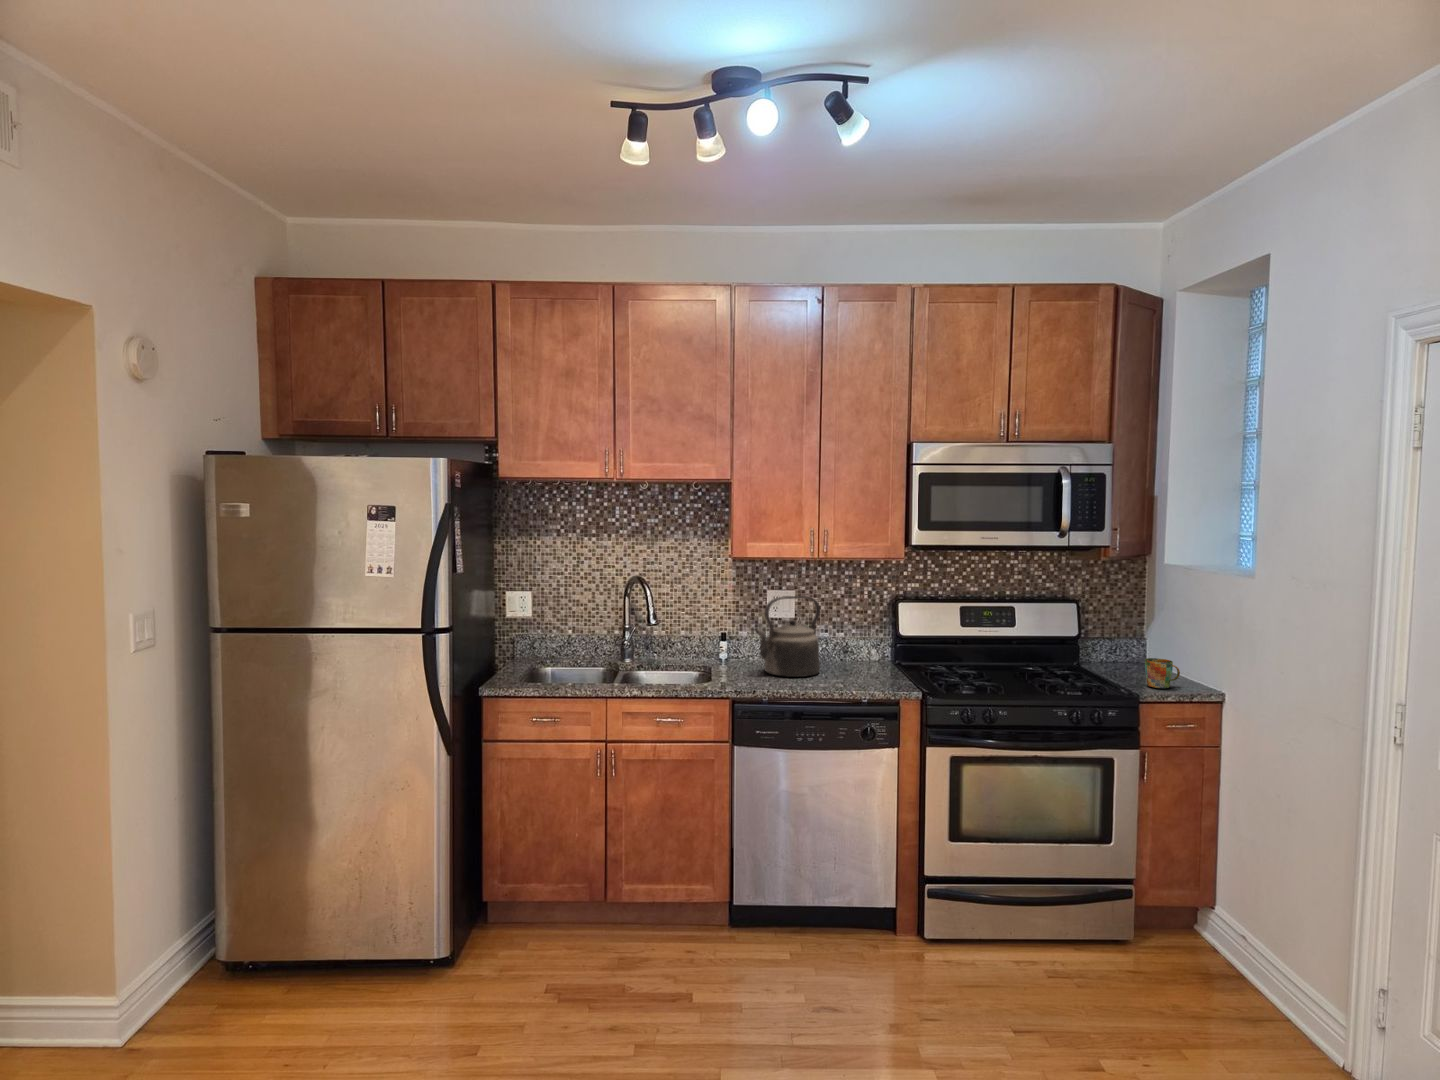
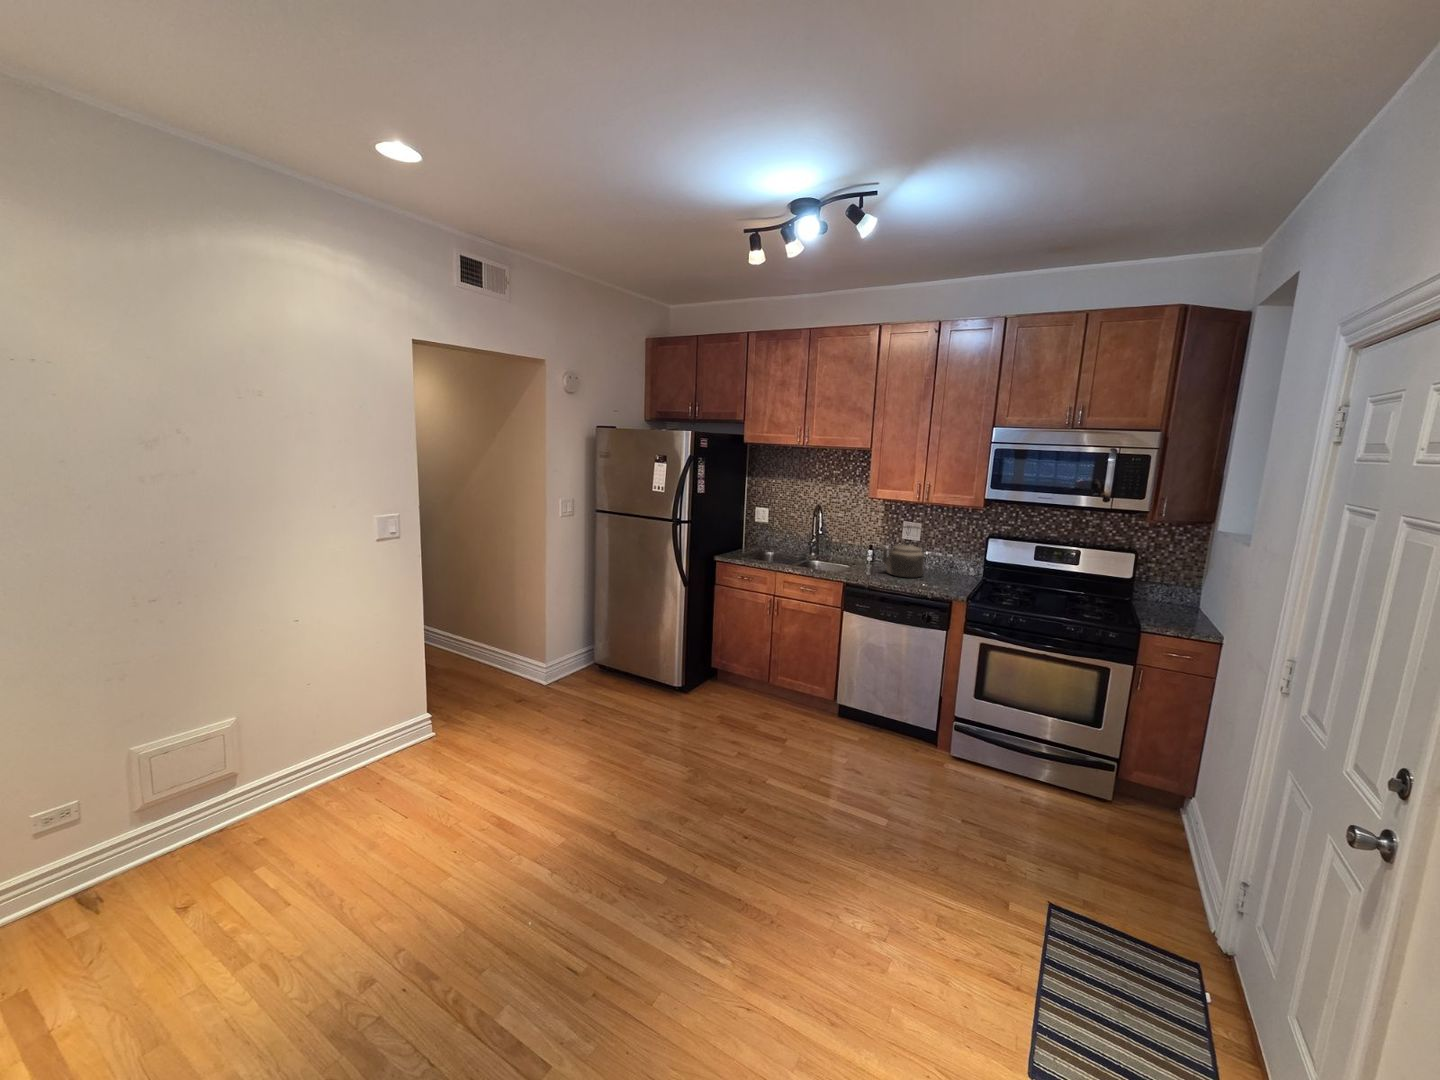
mug: present [1145,658,1180,688] -> none [1164,602,1196,626]

